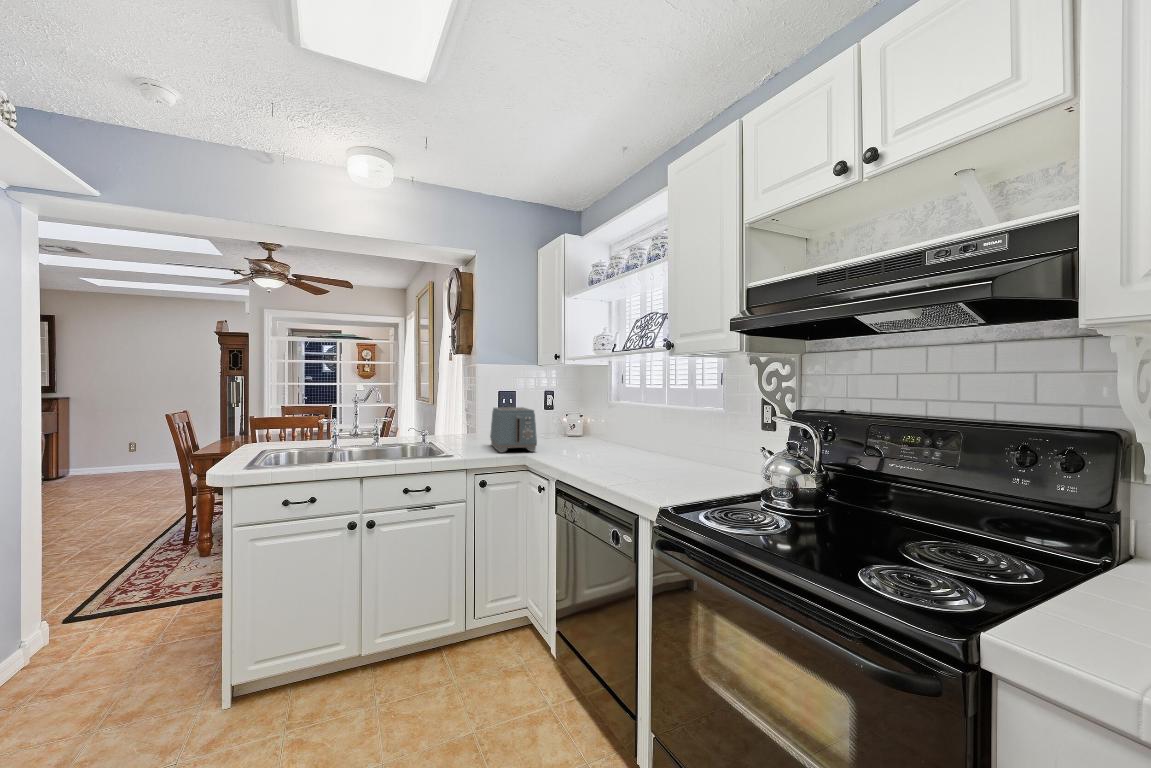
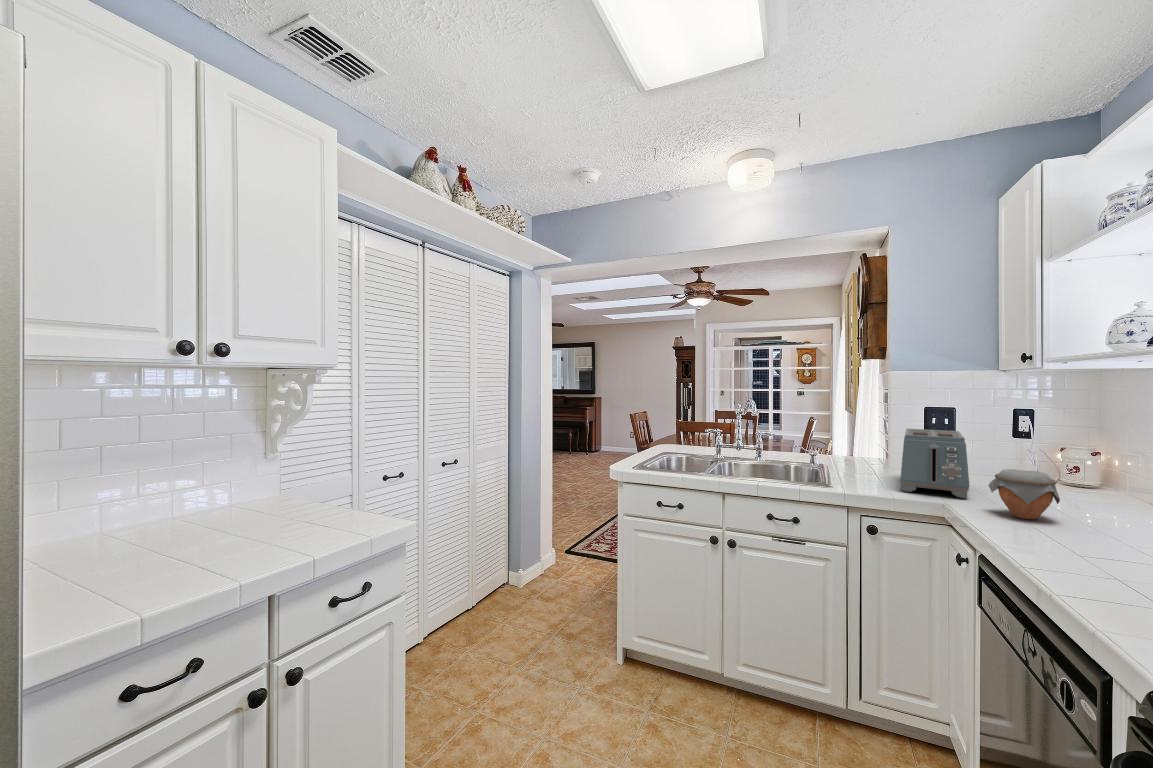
jar: none [550,427,584,457] -> present [988,469,1060,519]

